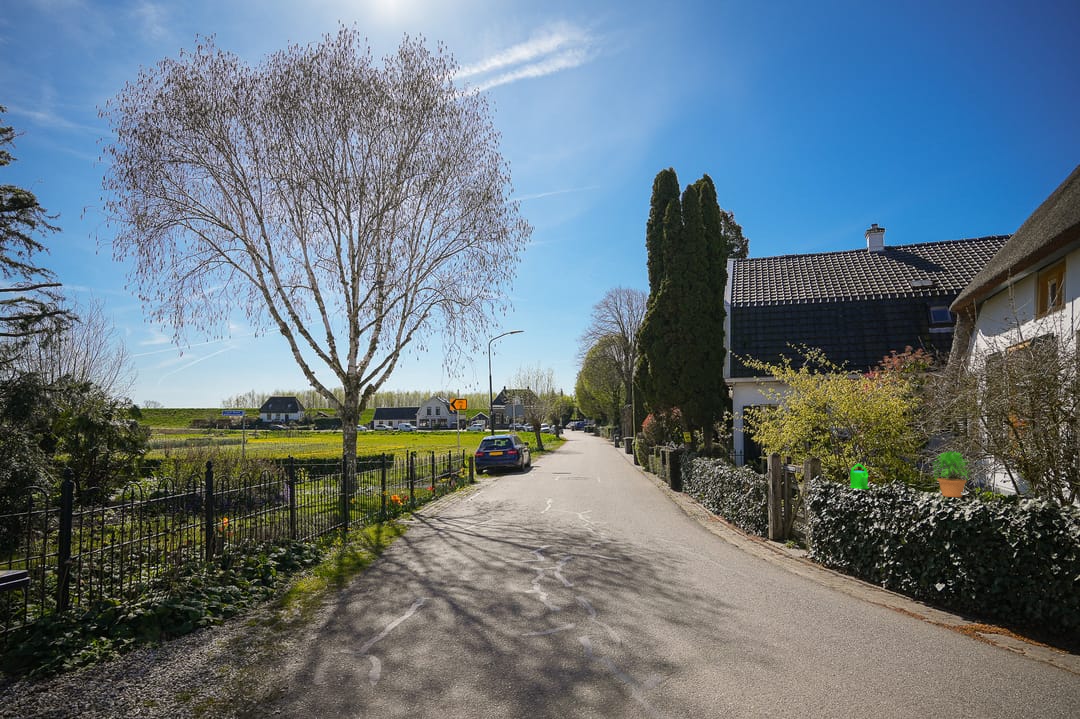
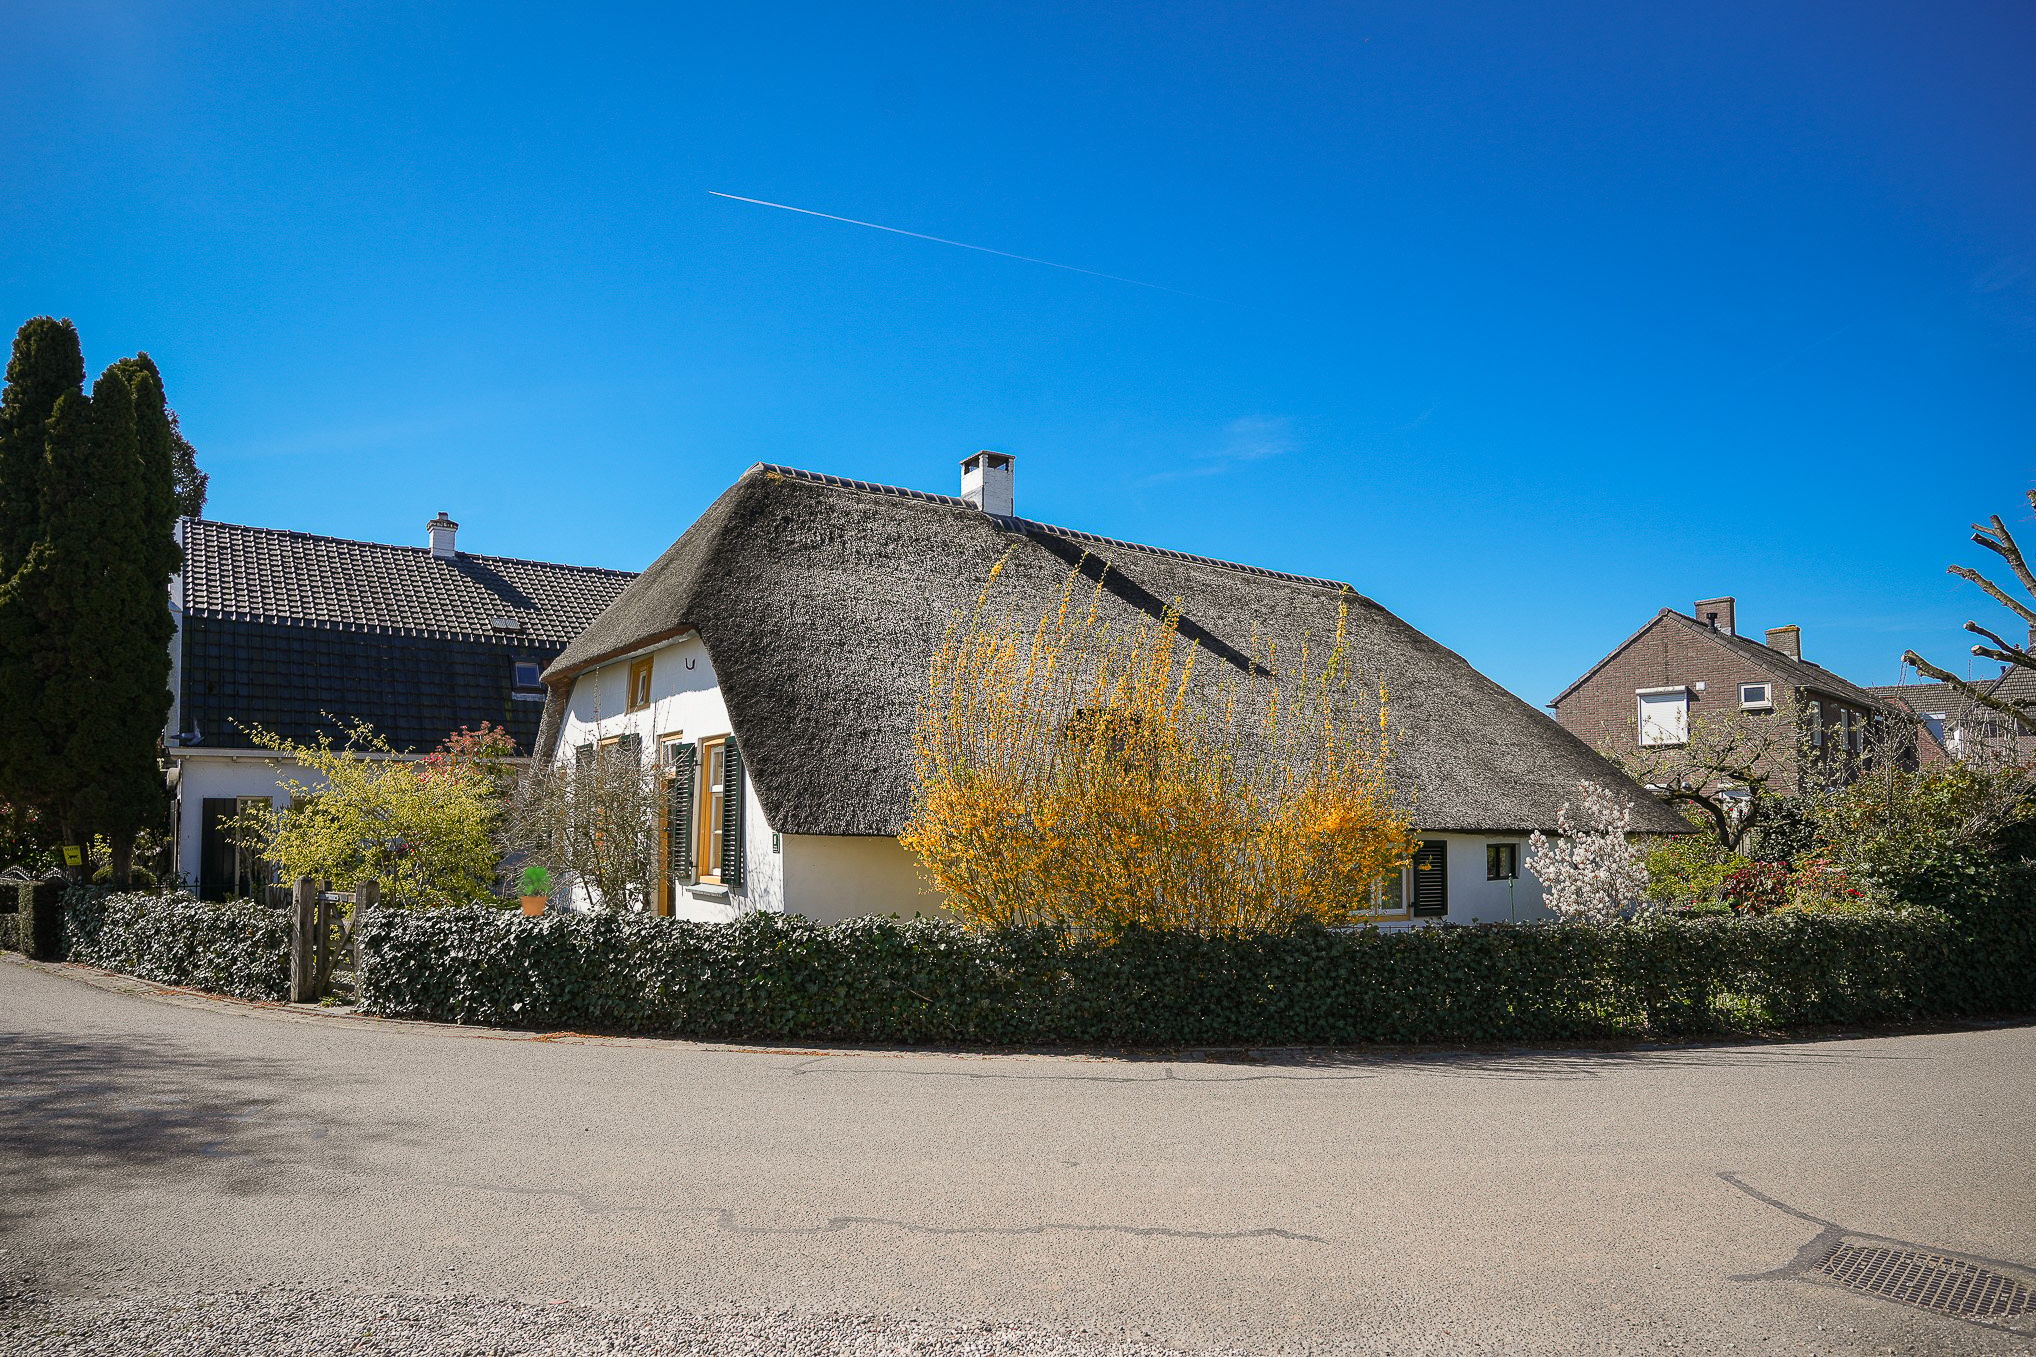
watering can: present [850,464,868,489] -> none [423,884,448,914]

